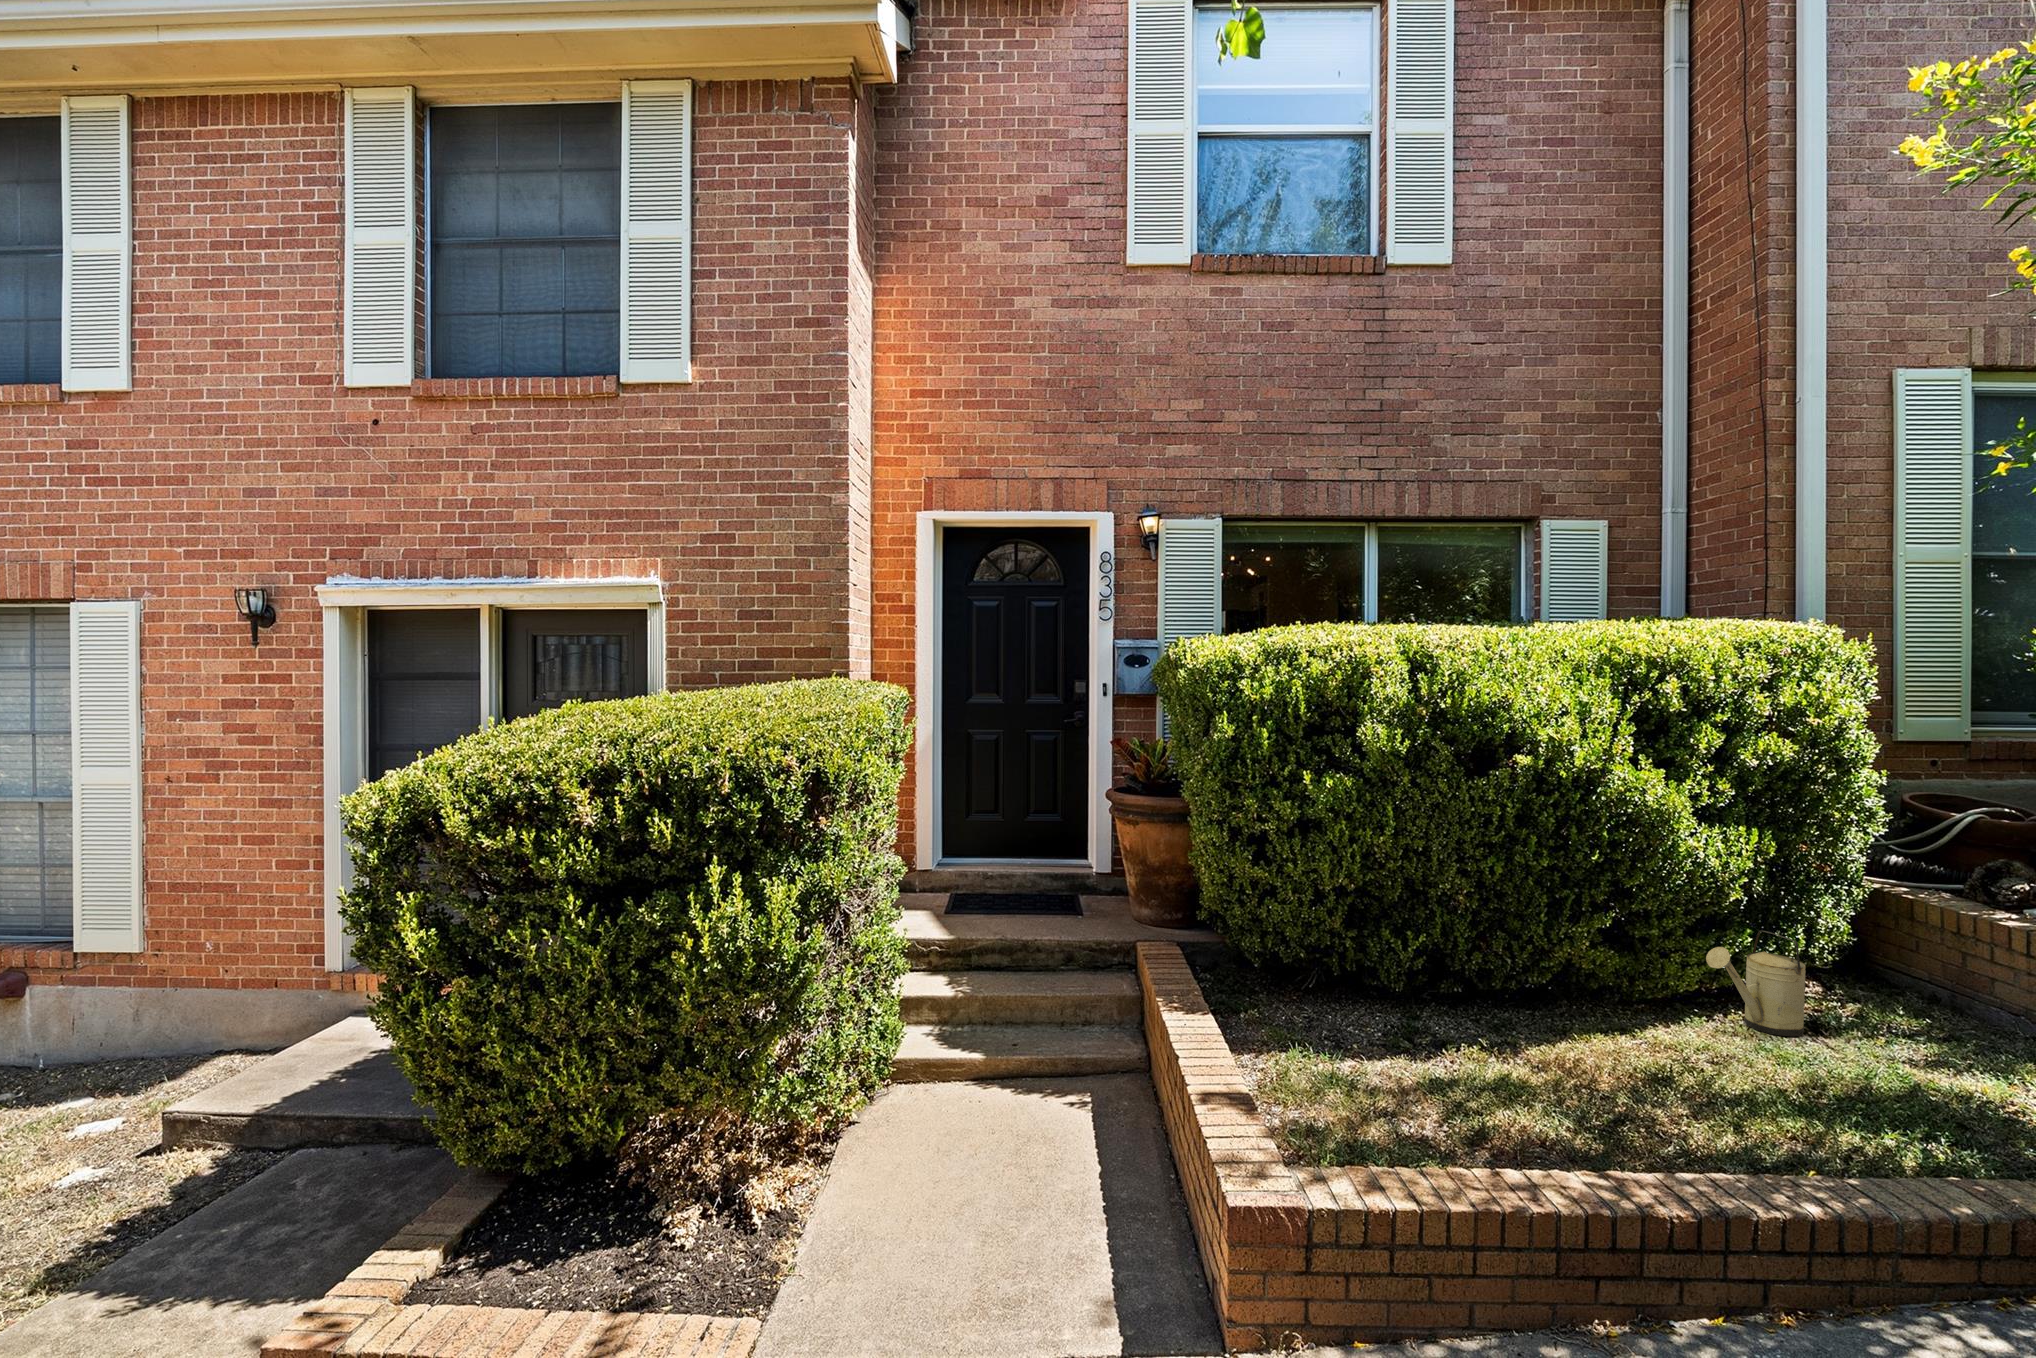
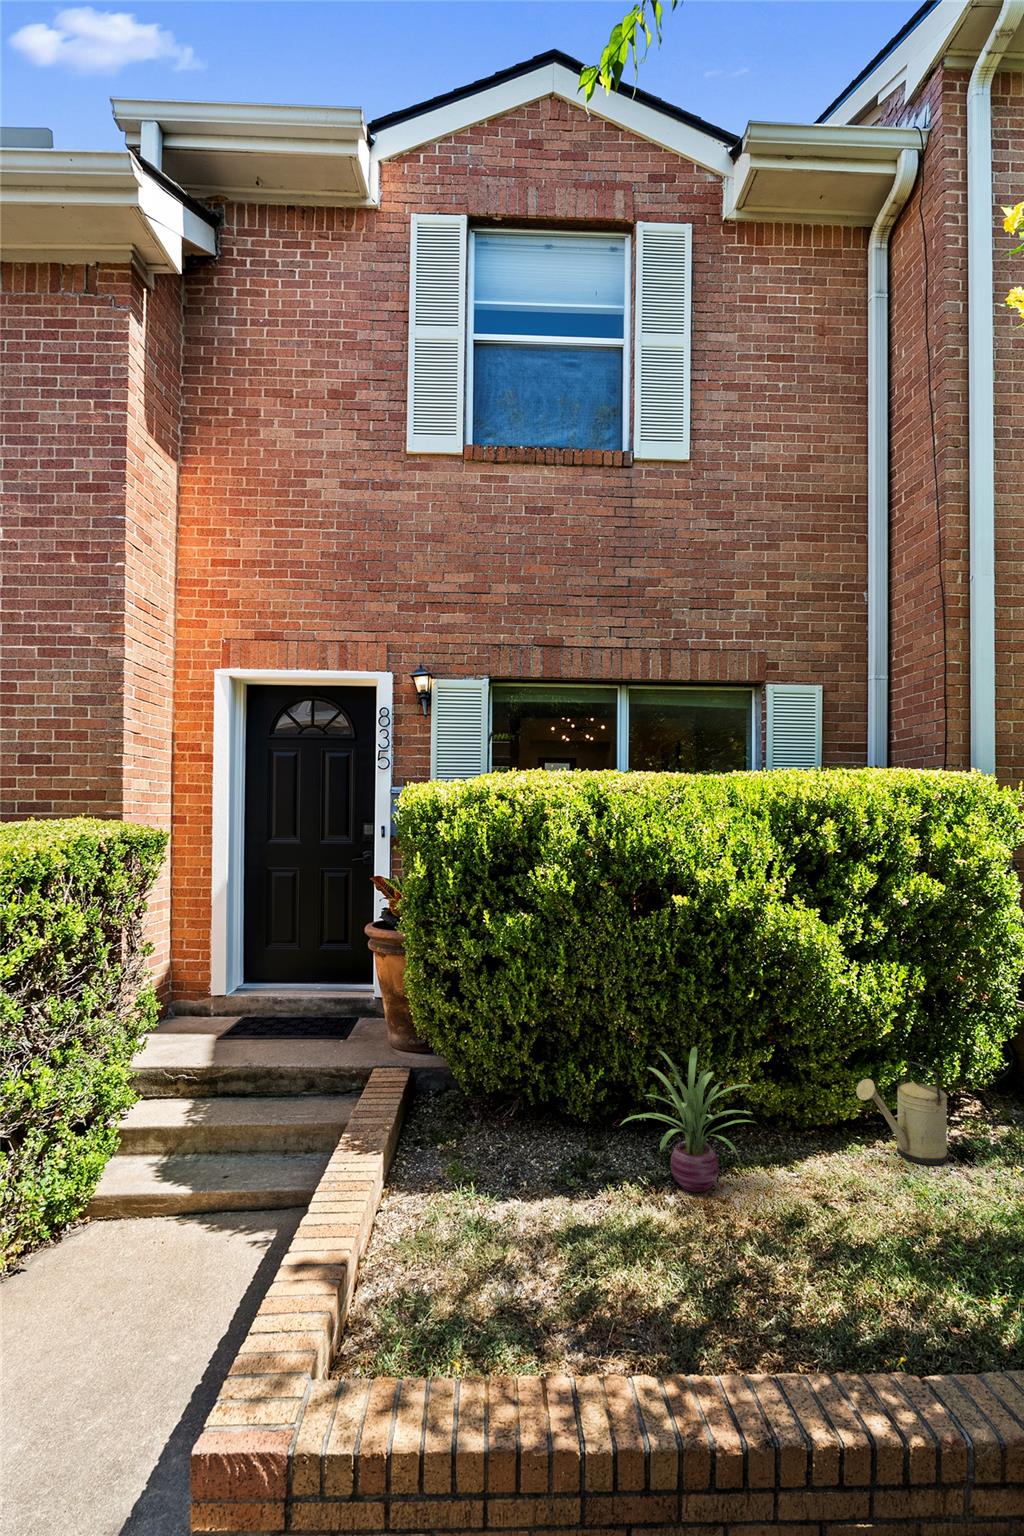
decorative plant: none [1465,911,1617,1057] -> present [620,1047,756,1192]

